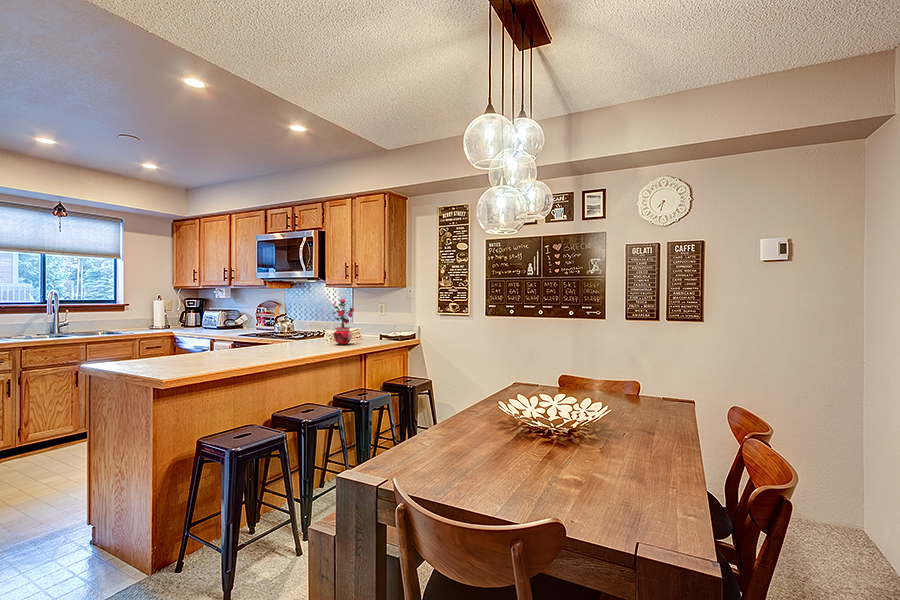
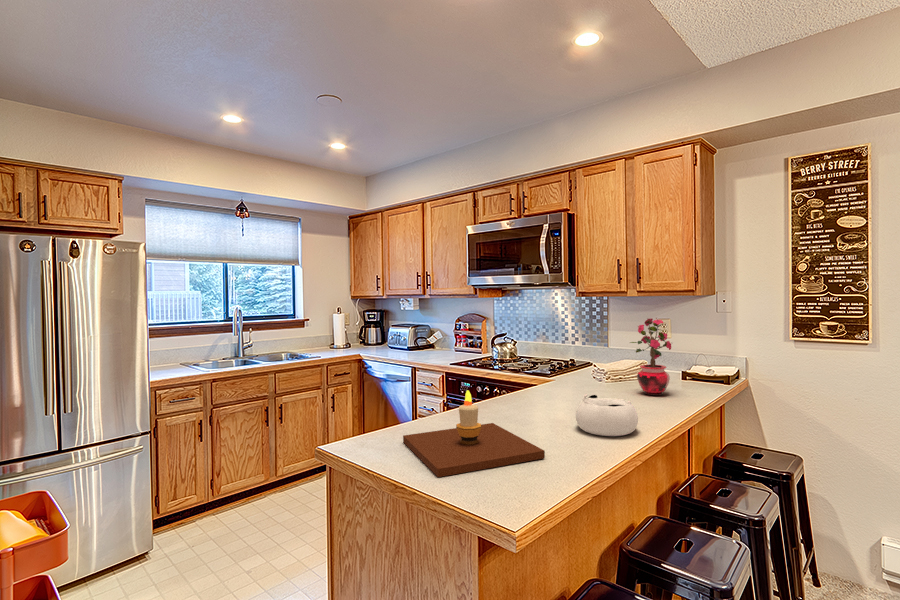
candle: none [142,330,218,371] -> present [403,390,545,477]
decorative bowl: none [259,336,295,358] -> present [575,394,638,436]

